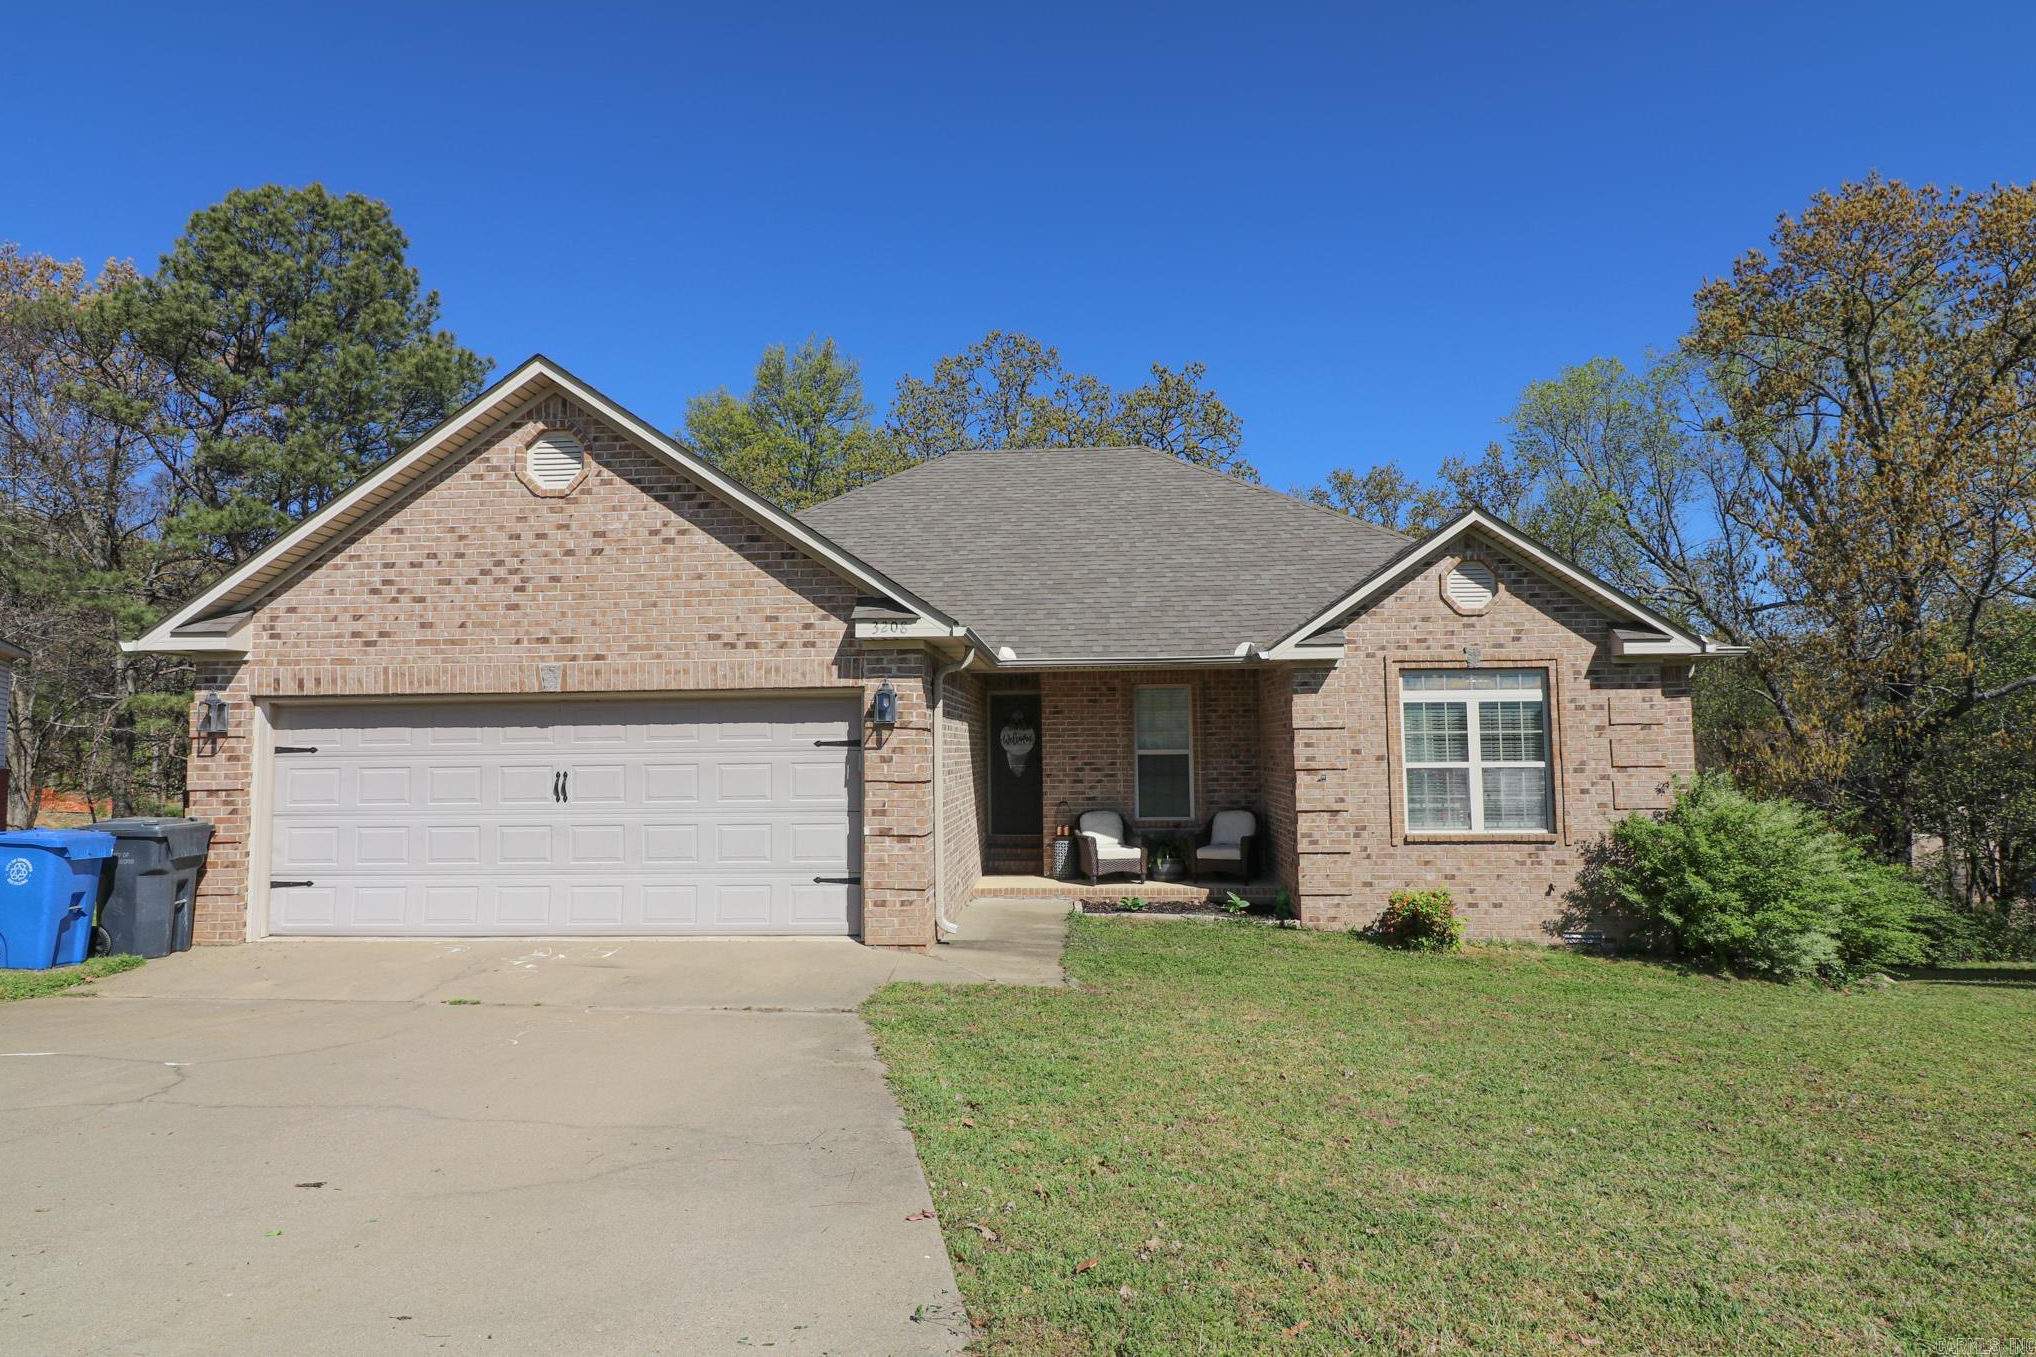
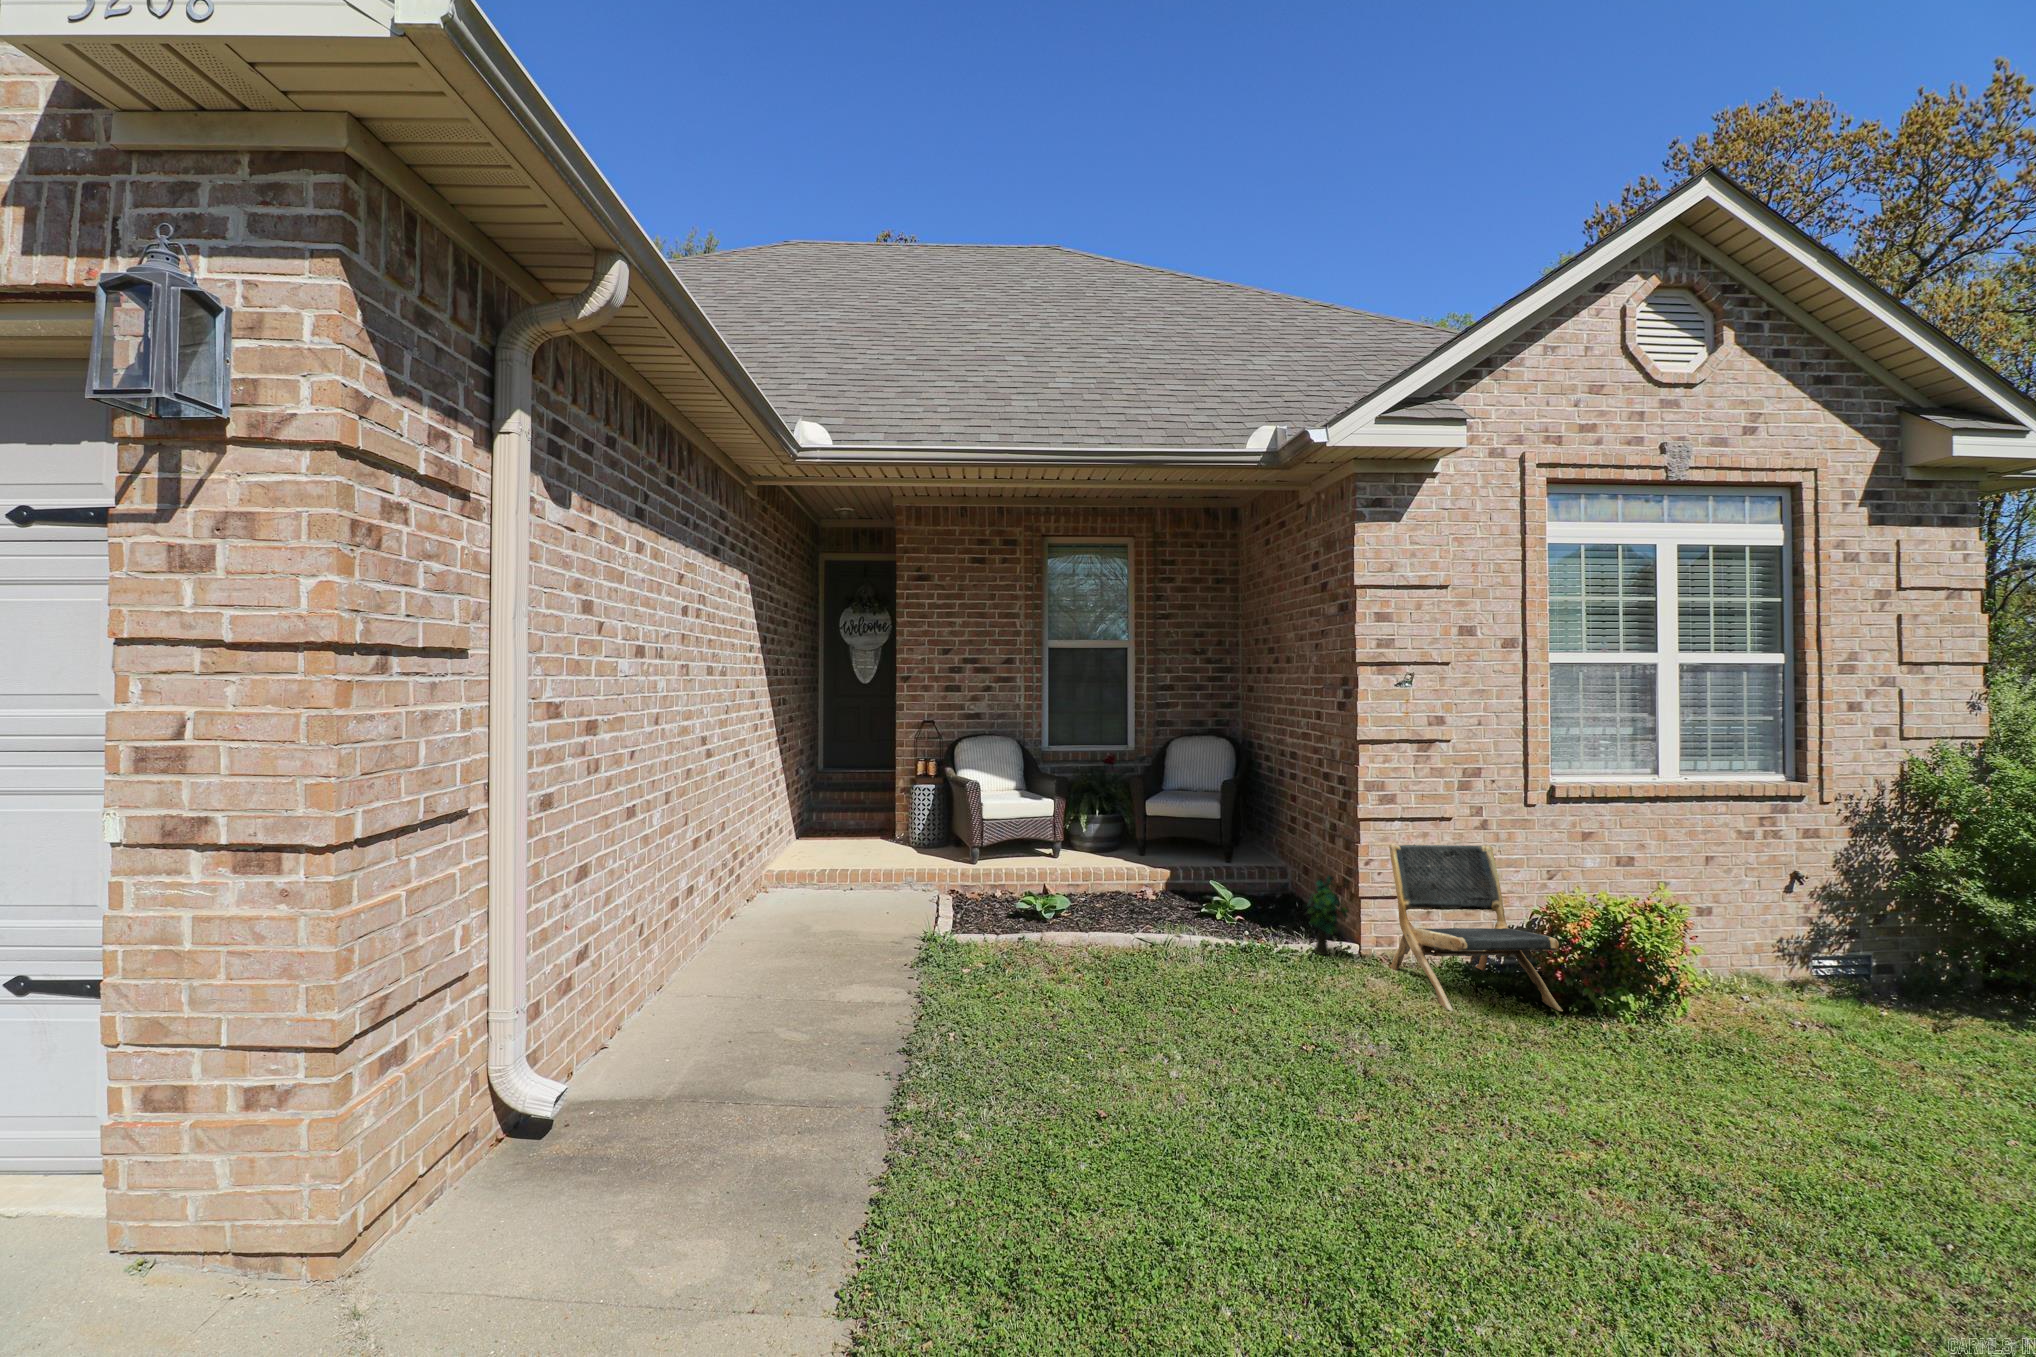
lounge chair: none [1313,866,1386,946] -> present [1389,843,1563,1011]

